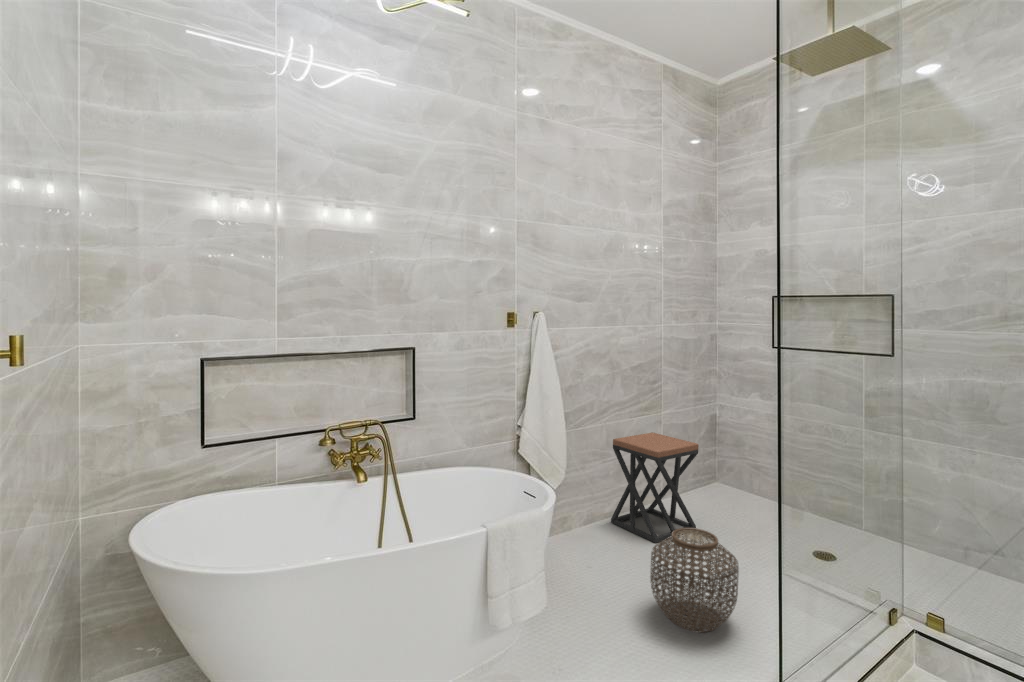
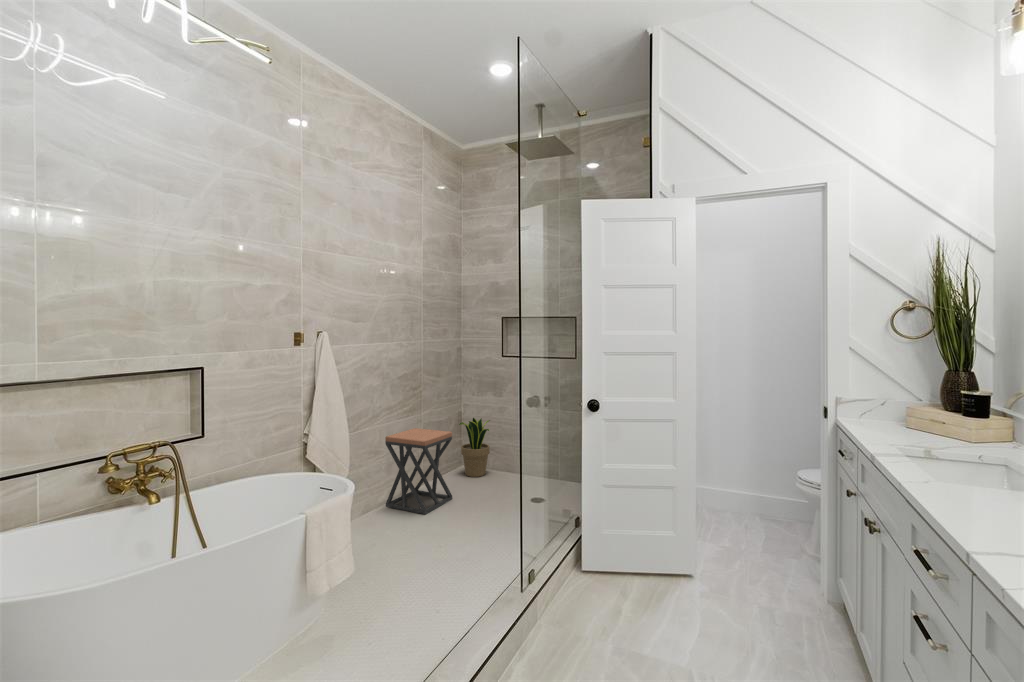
potted plant: none [714,426,762,506] -> present [459,418,490,477]
woven basket: present [650,528,739,632] -> none [433,491,495,568]

